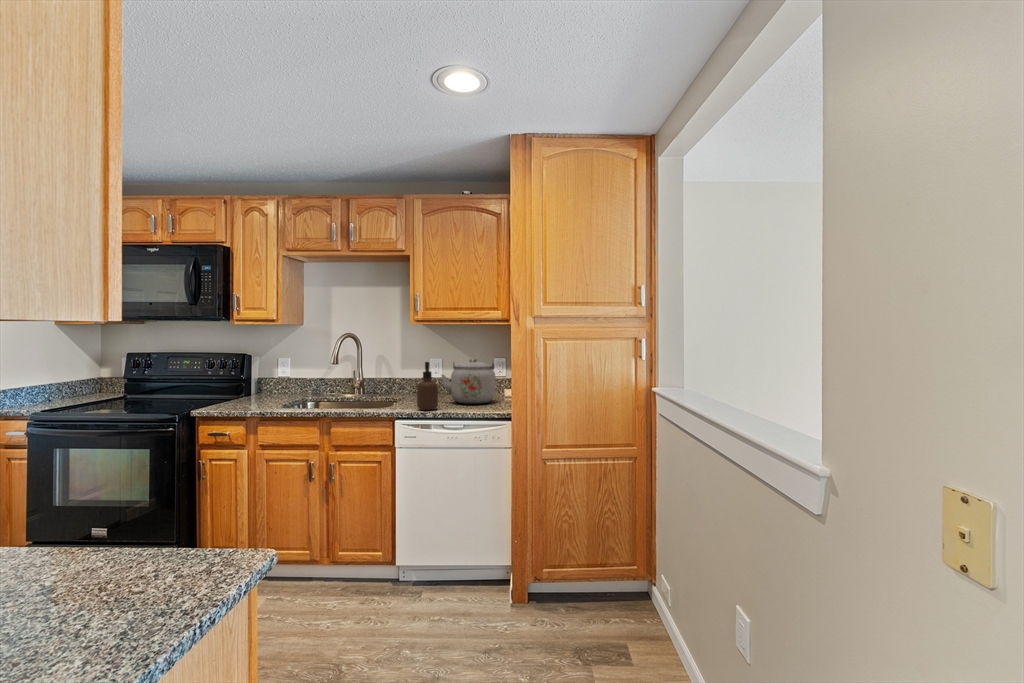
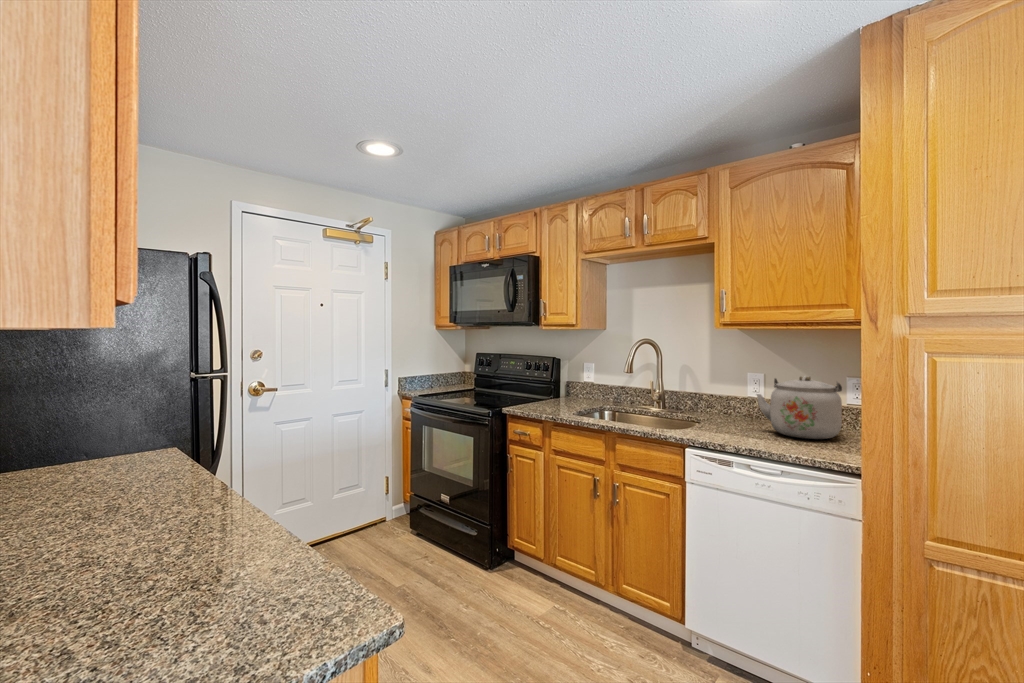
soap dispenser: present [417,362,438,410] -> none [717,378,746,441]

